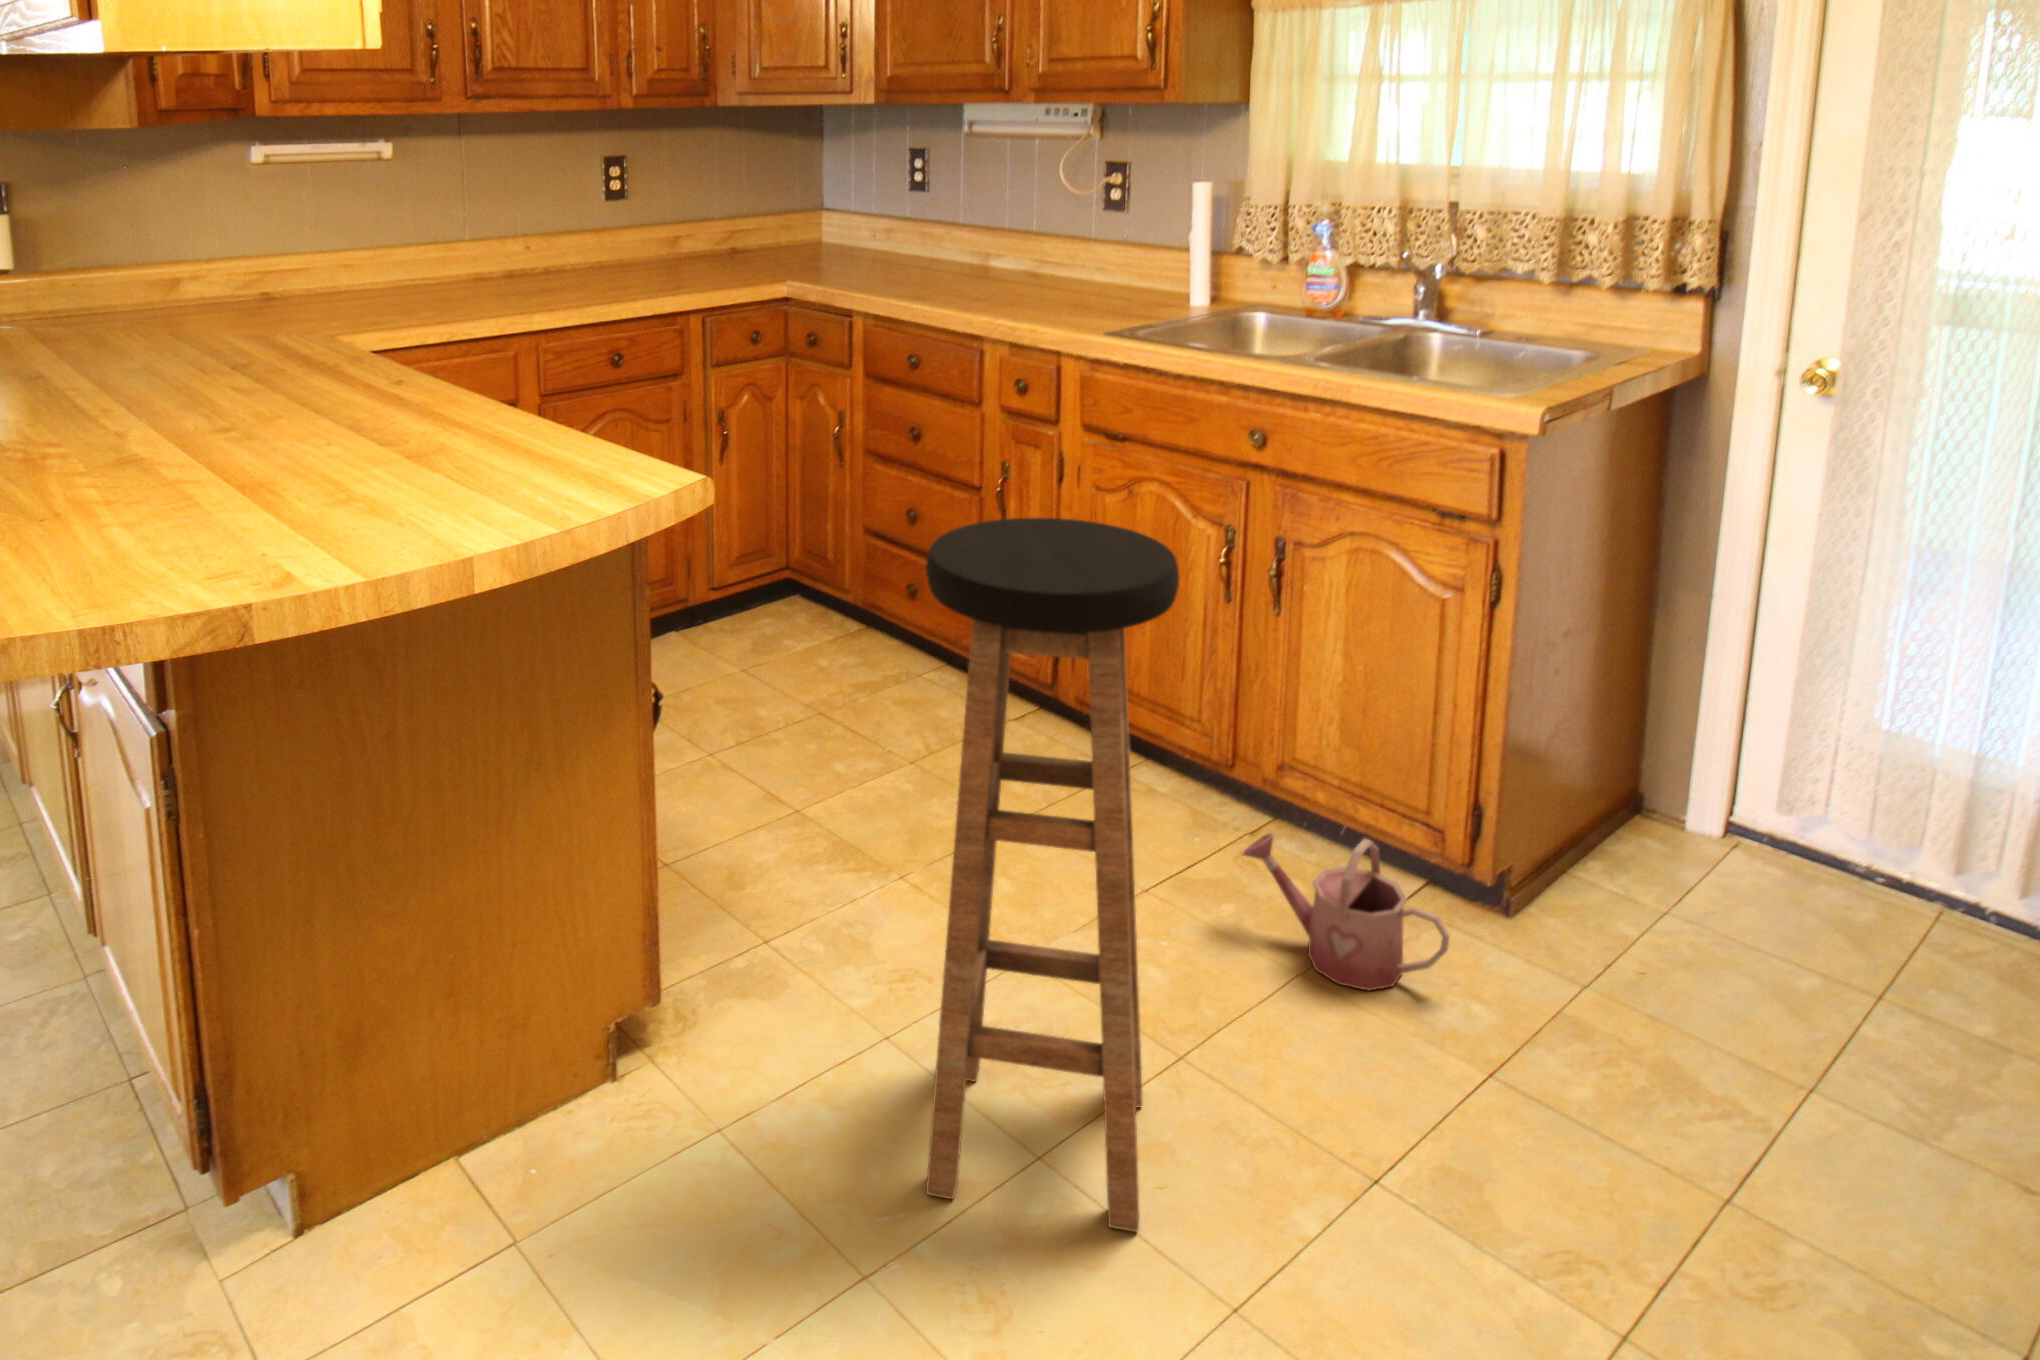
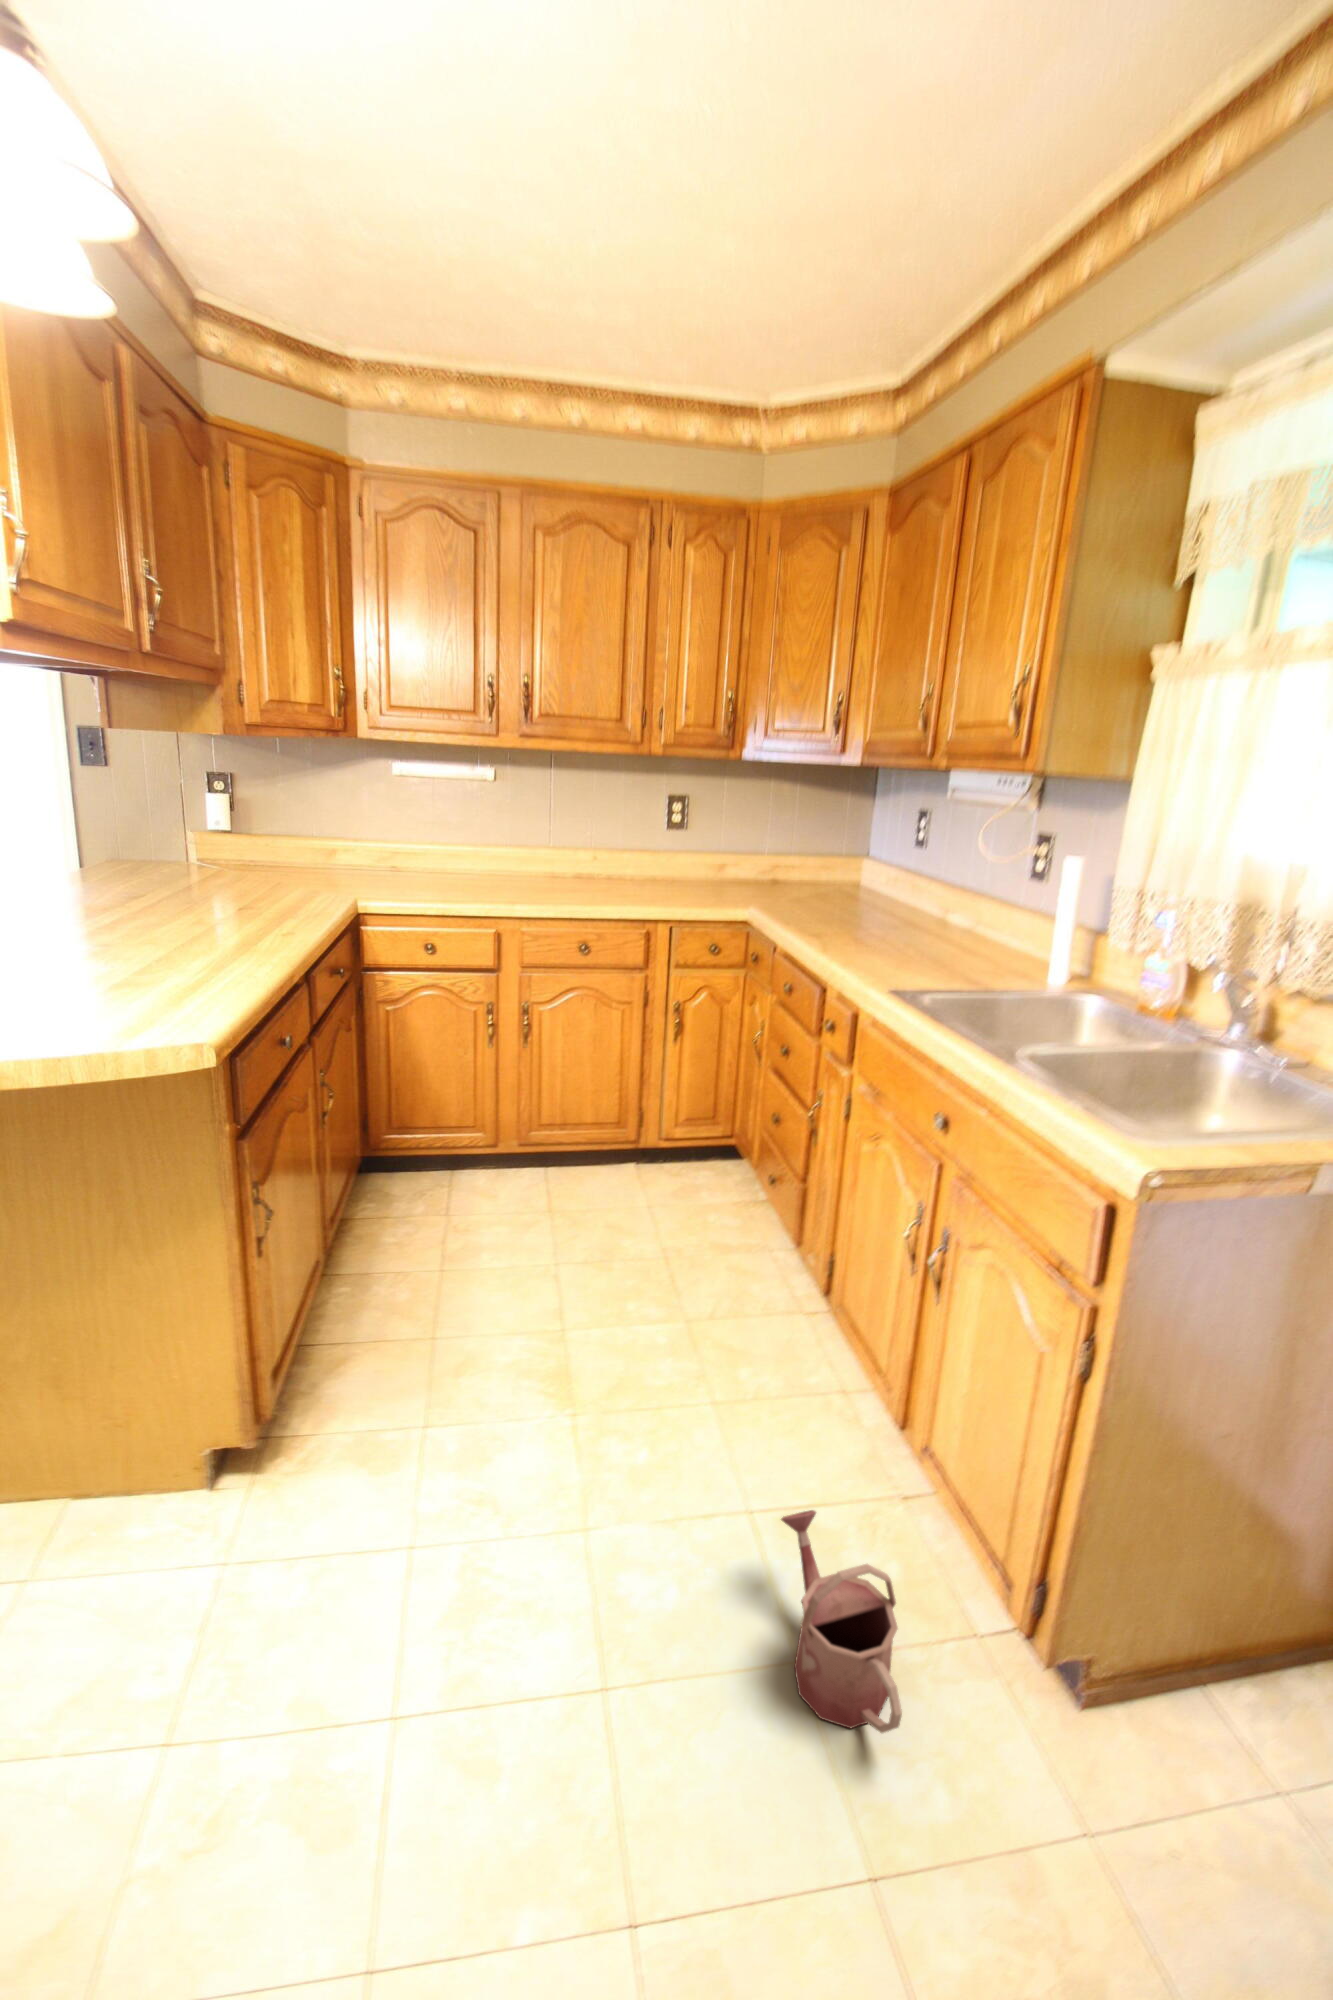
bar stool: present [926,518,1180,1232] -> none [221,1127,504,1837]

